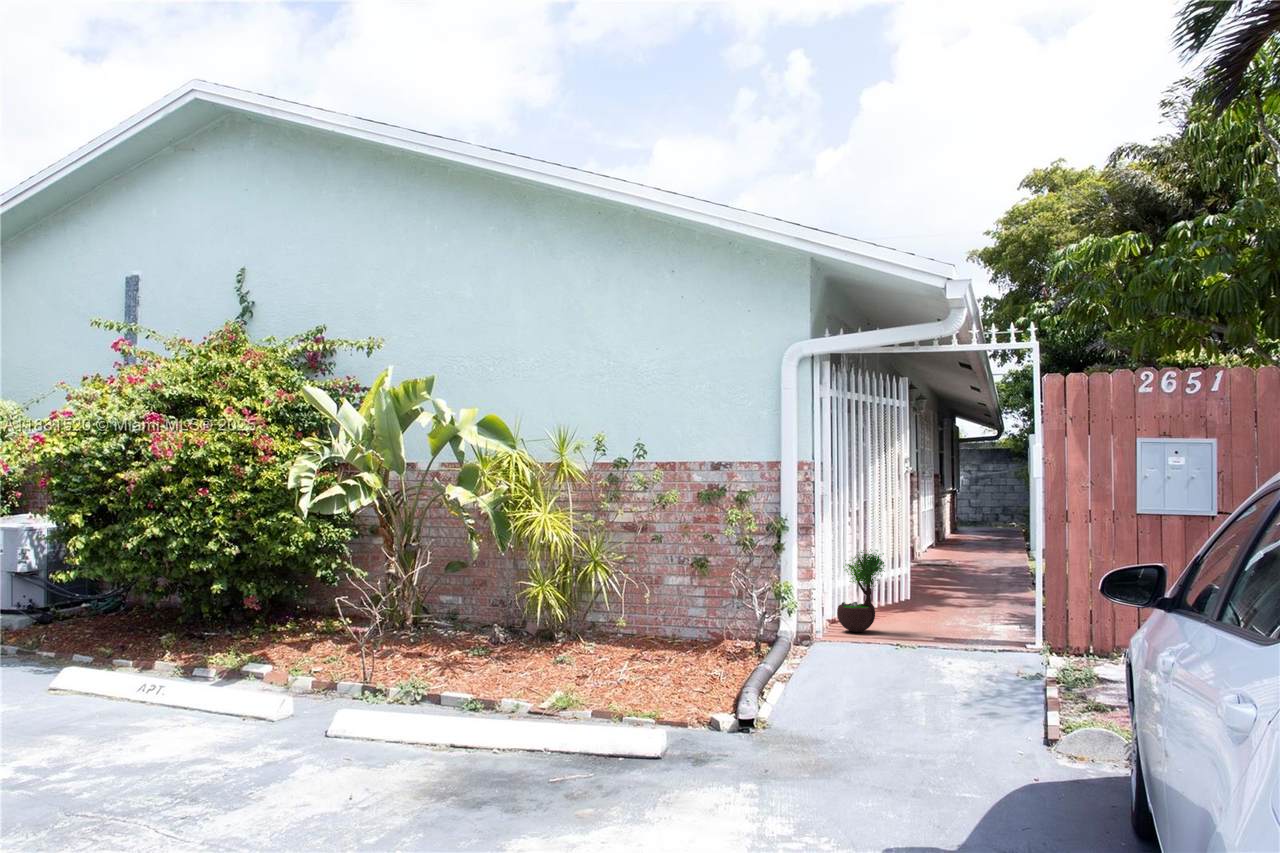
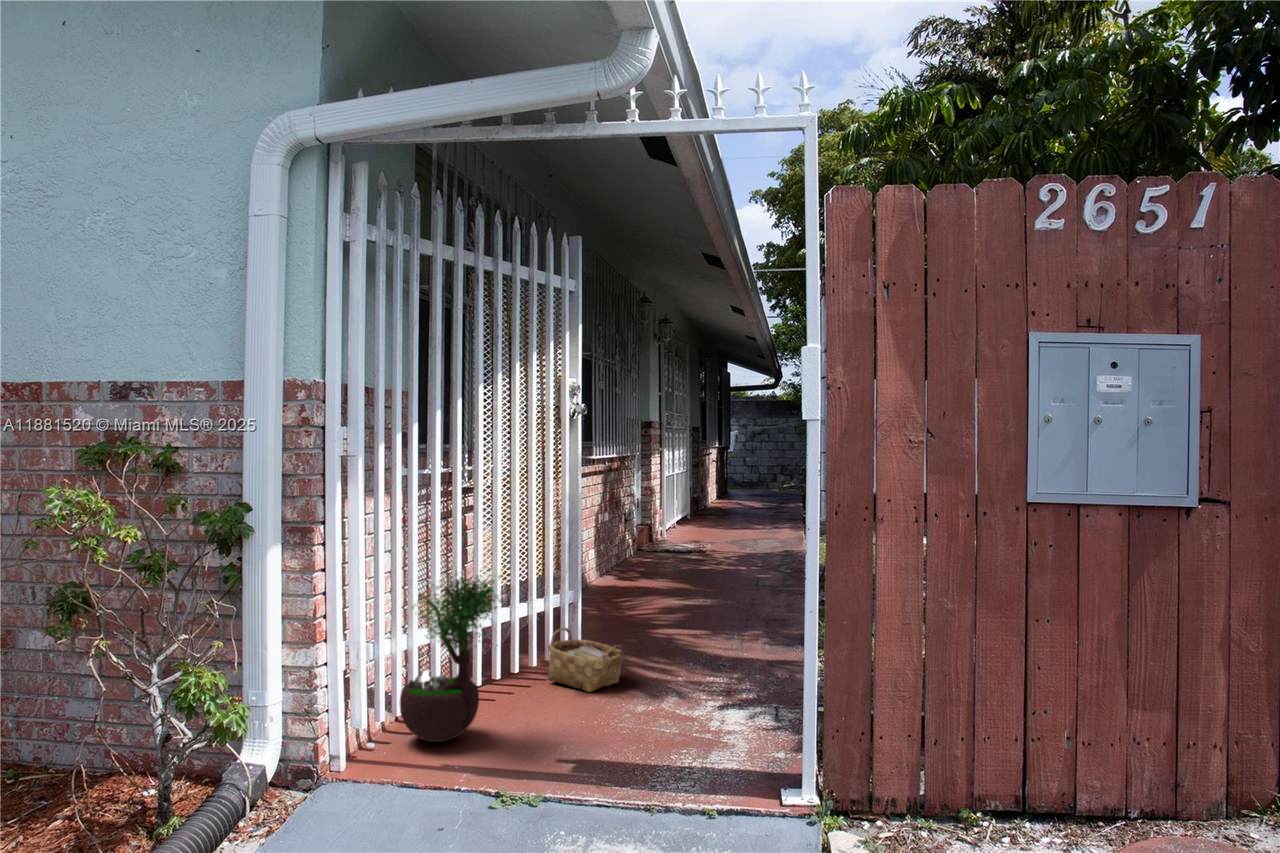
woven basket: none [892,591,936,623] -> present [548,628,623,692]

